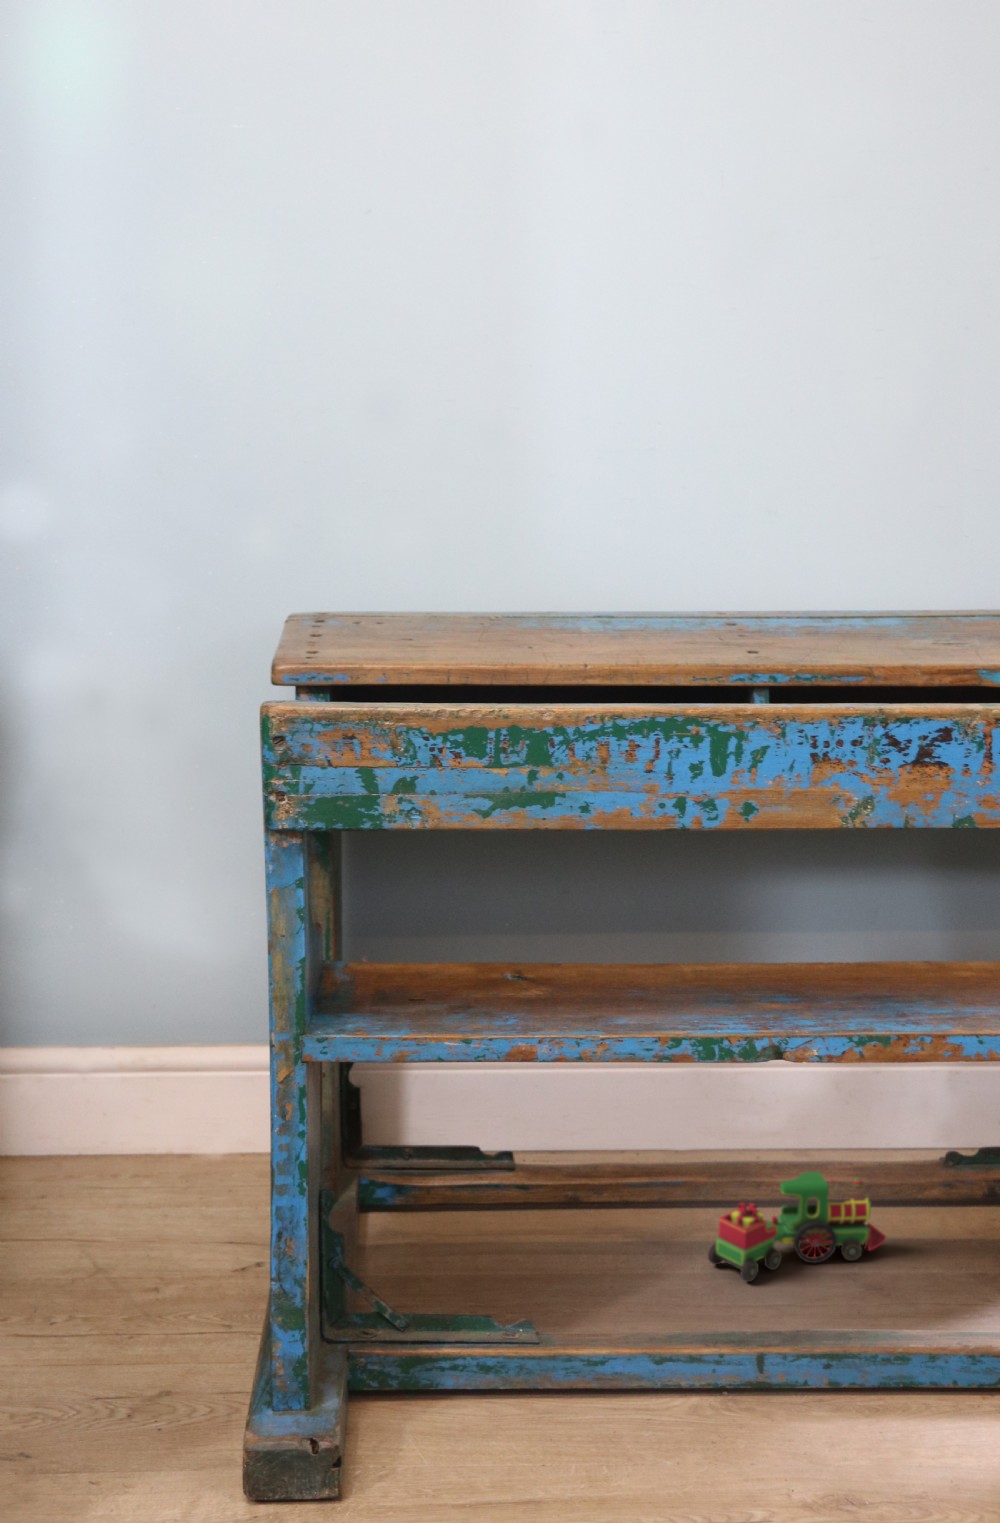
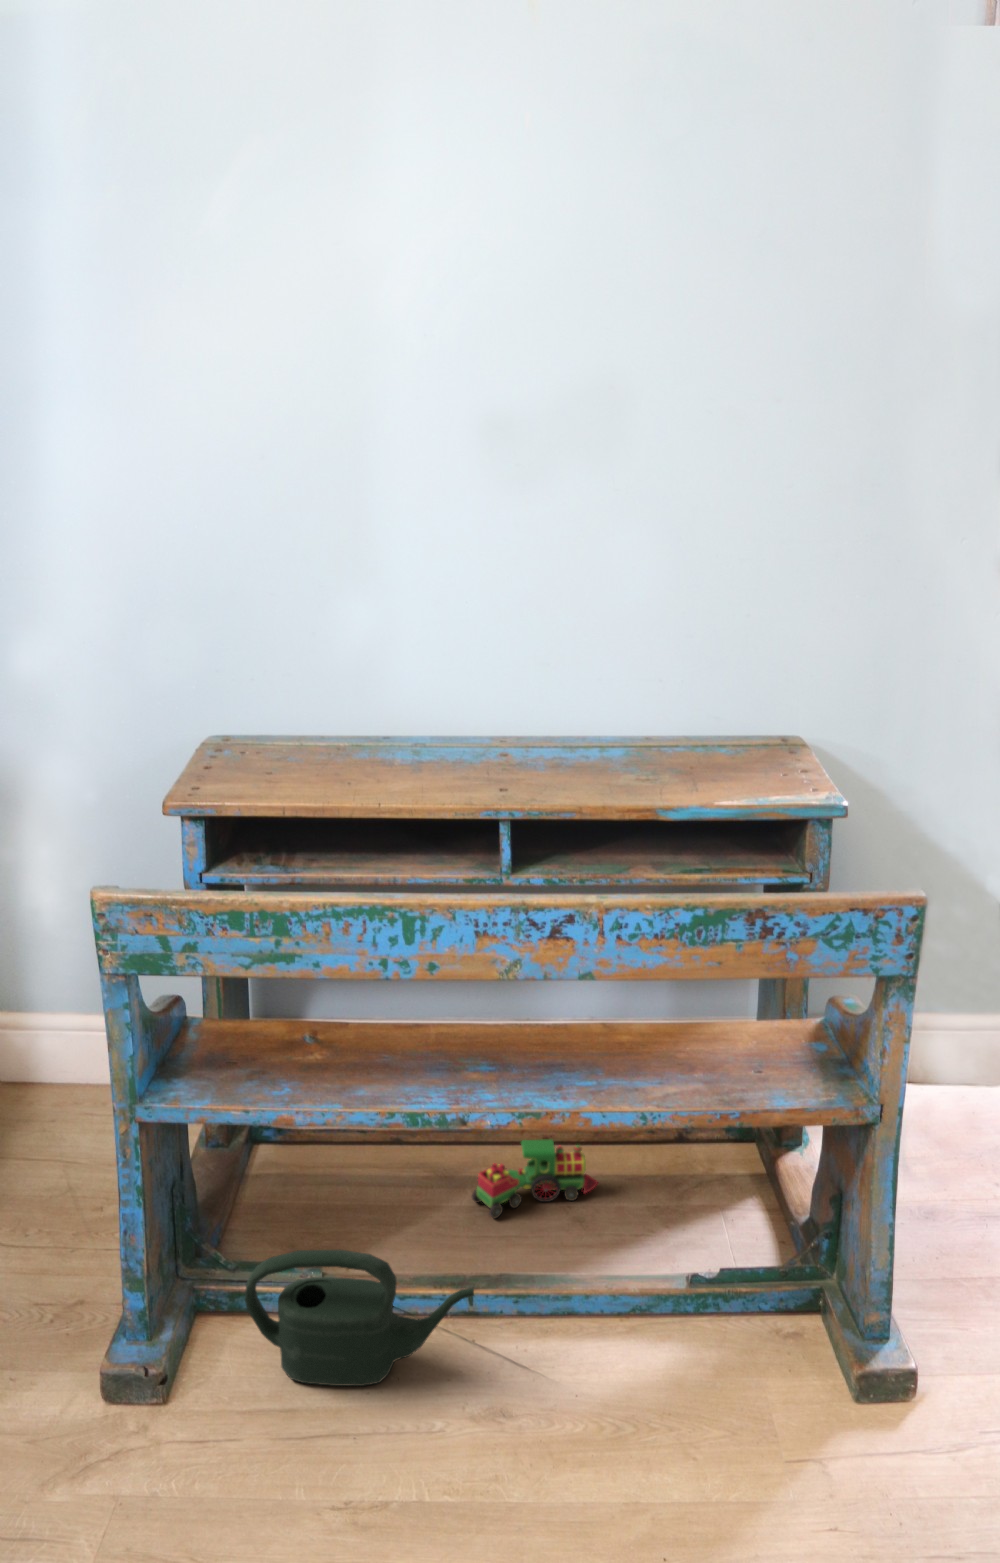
watering can: none [449,1262,790,1474] -> present [245,1249,474,1386]

